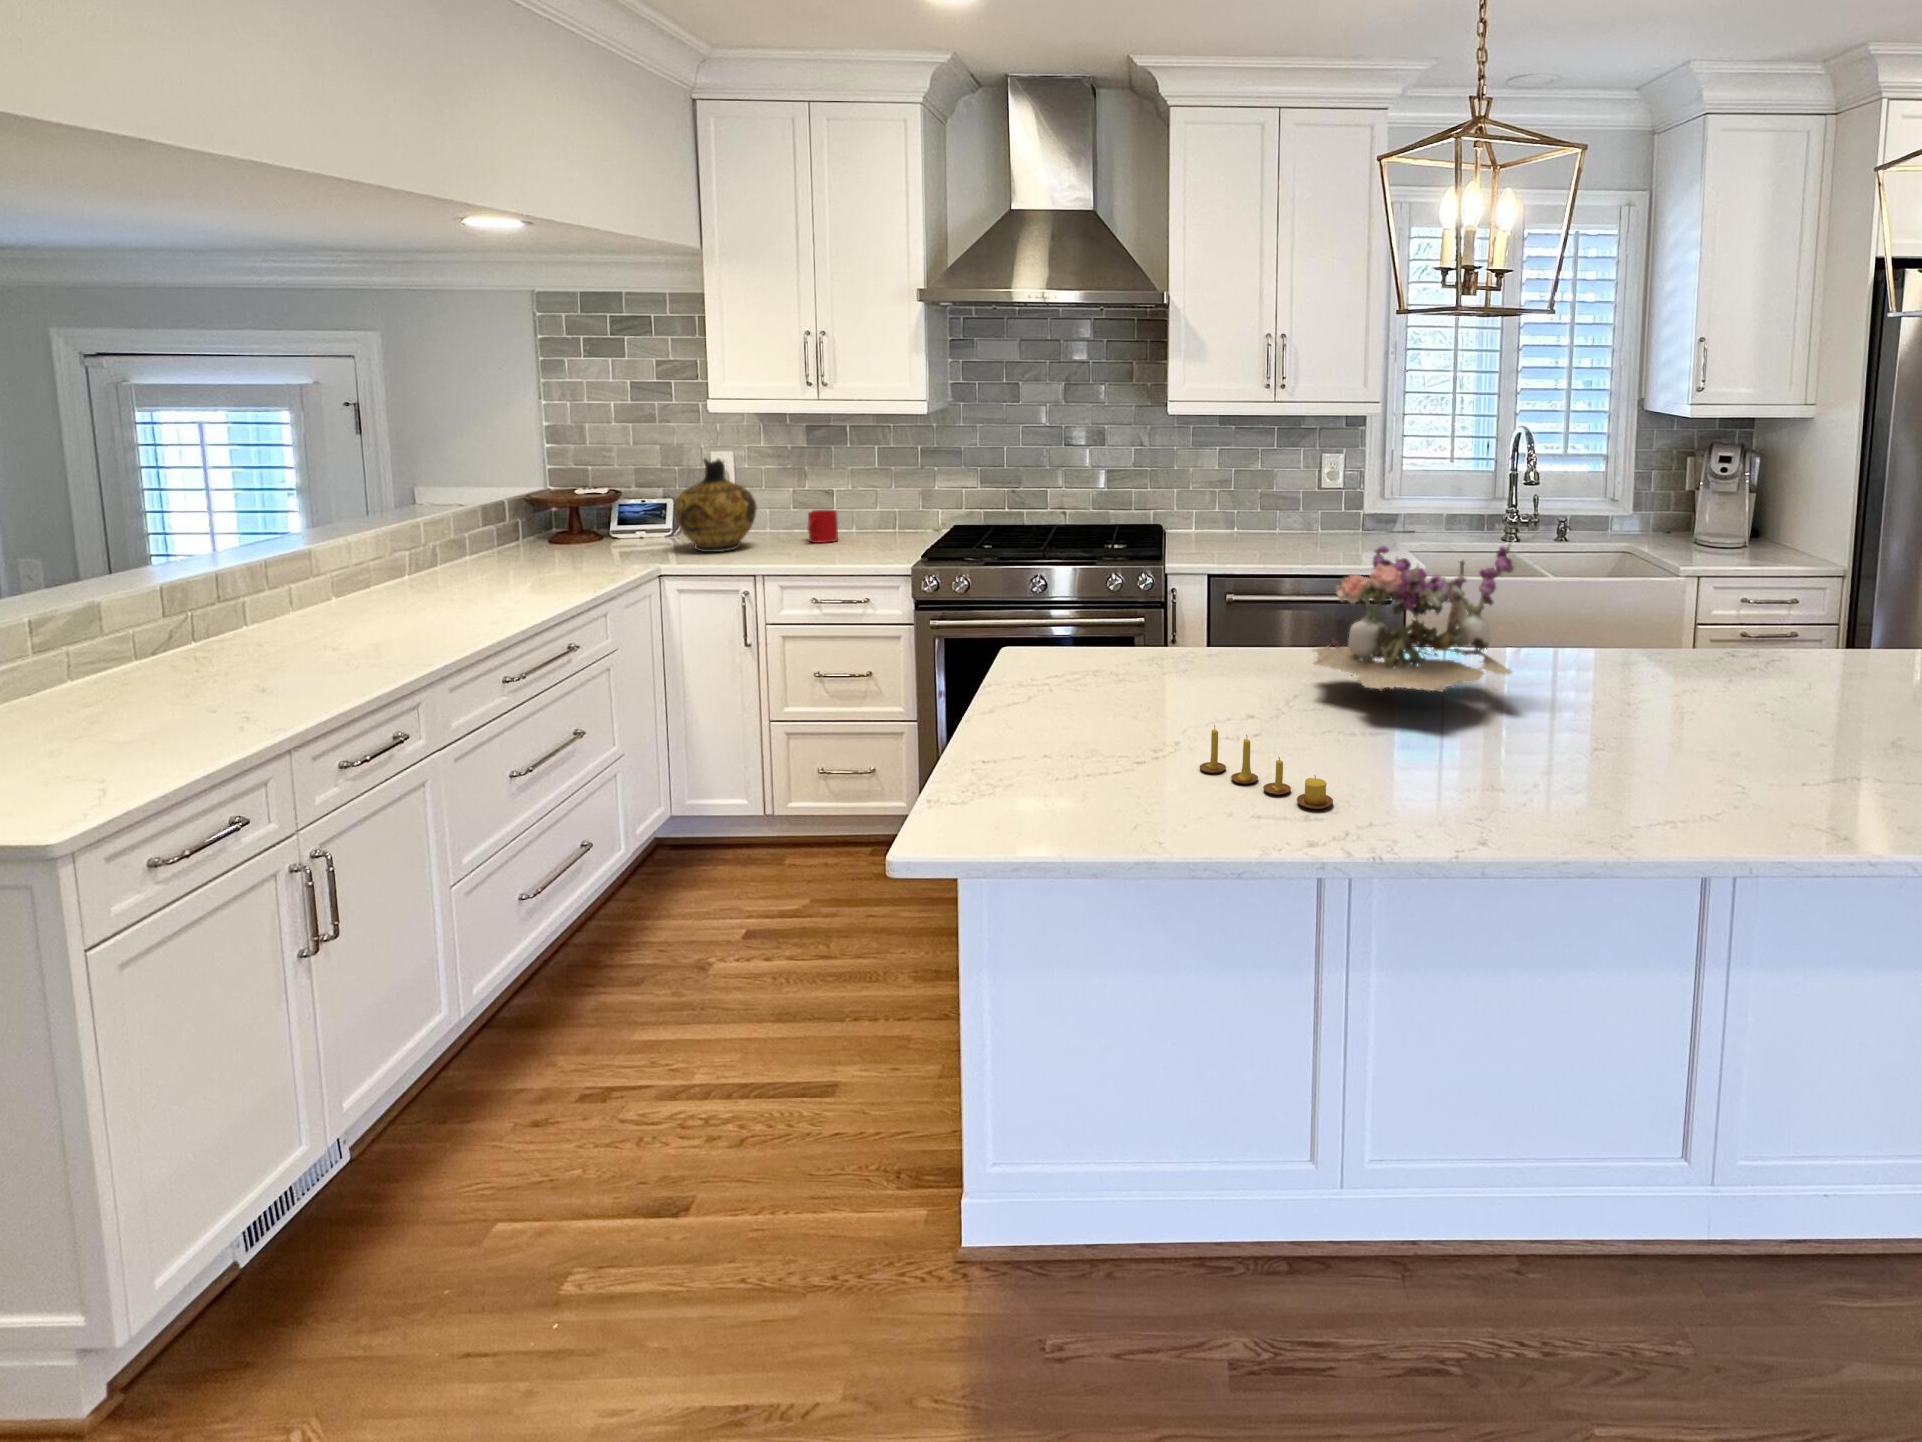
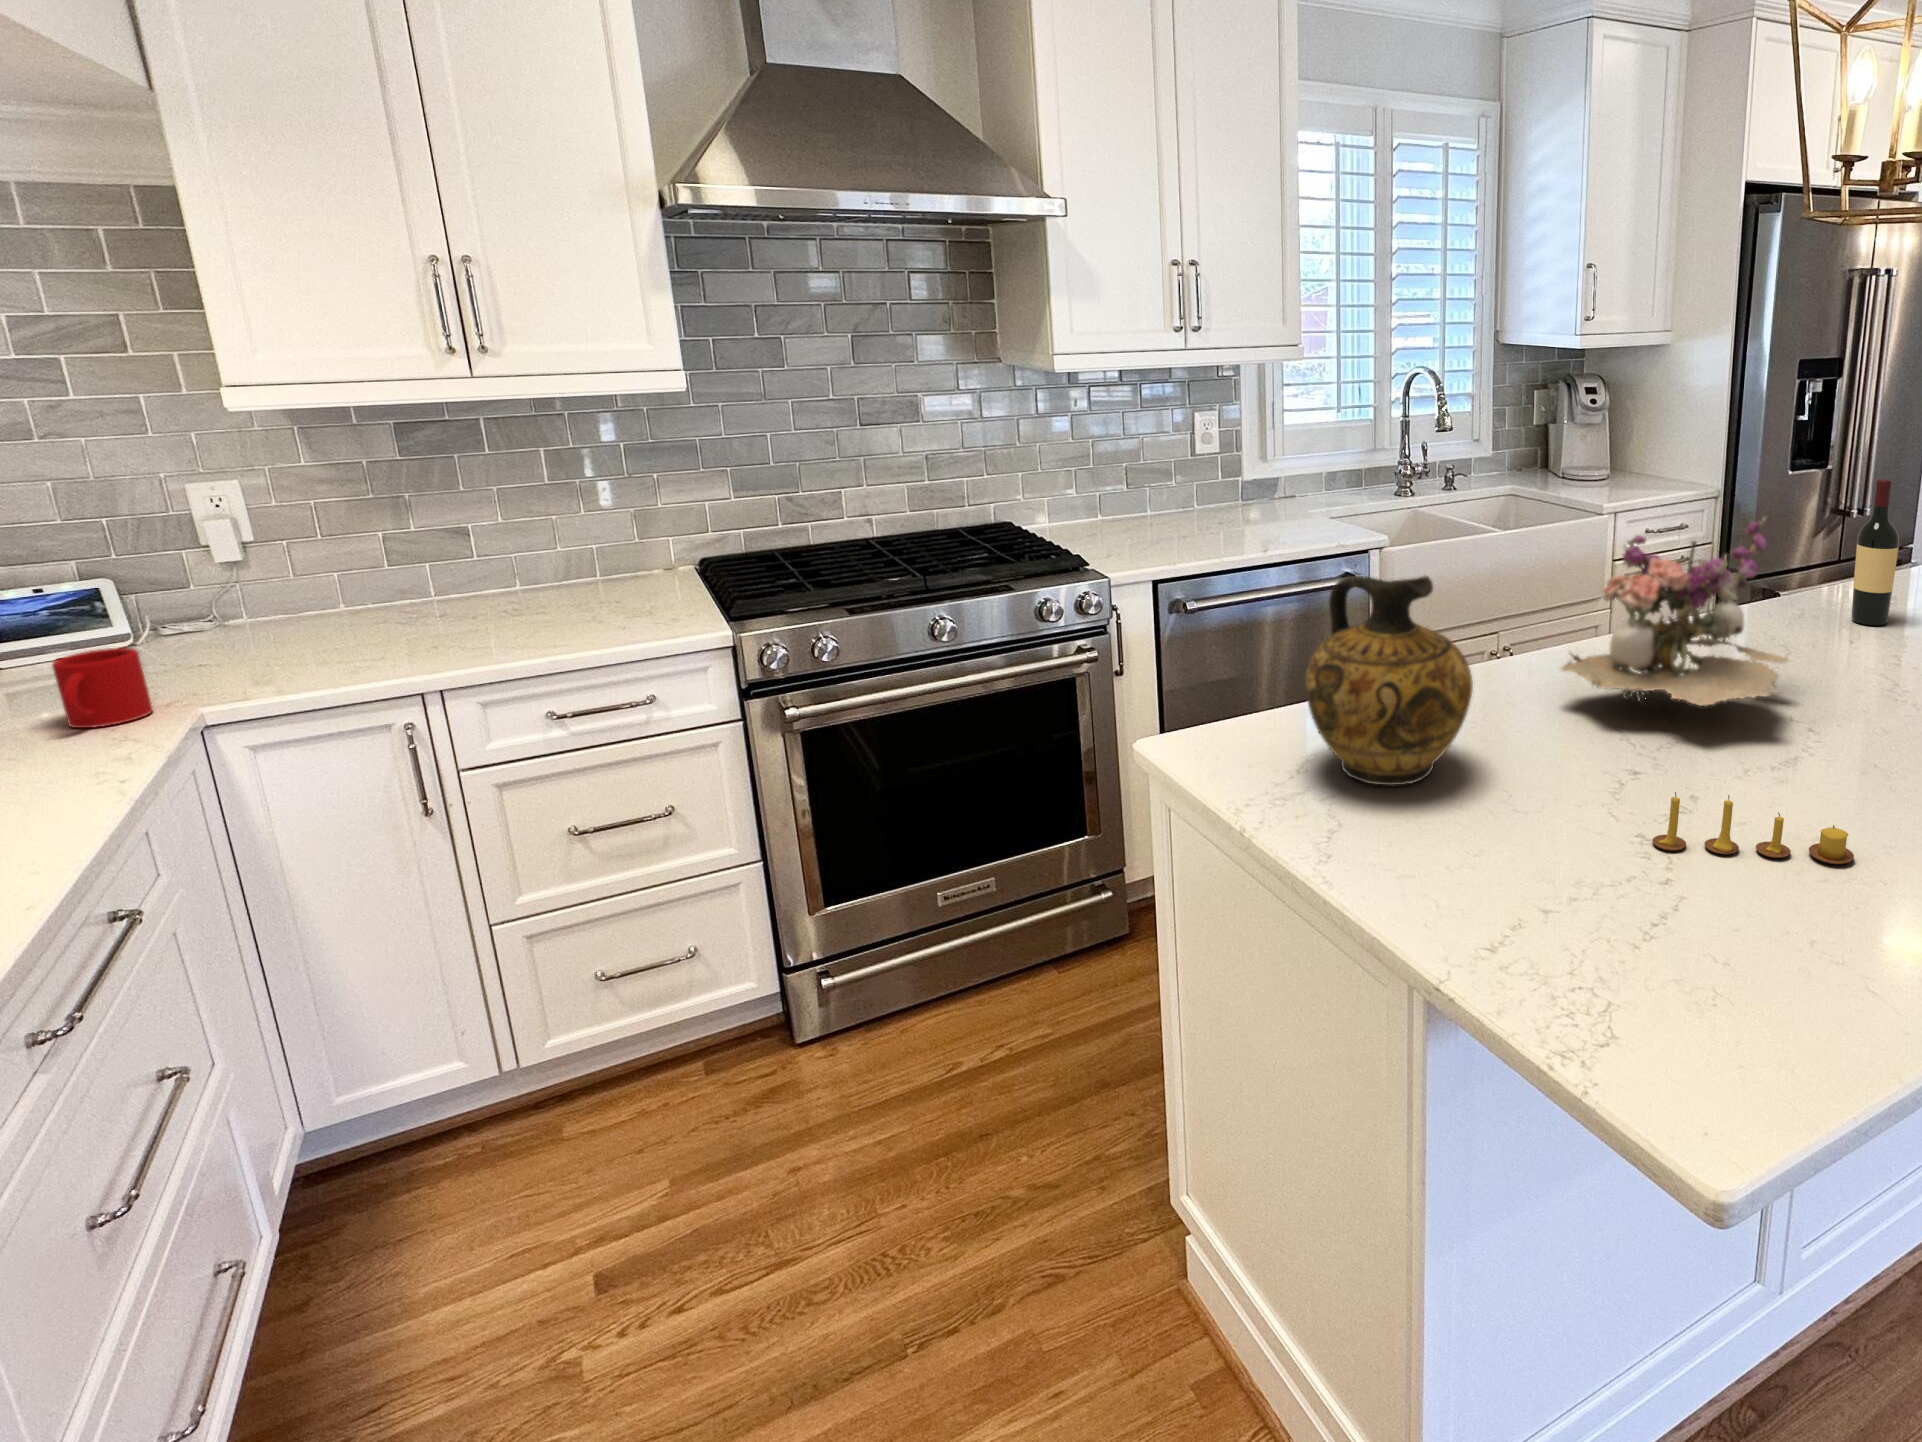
ceramic jug: present [675,459,757,552] -> present [1305,576,1473,786]
mug: present [808,510,838,543] -> present [52,648,153,728]
wine bottle: none [1726,533,1772,681] -> present [1852,479,1899,625]

